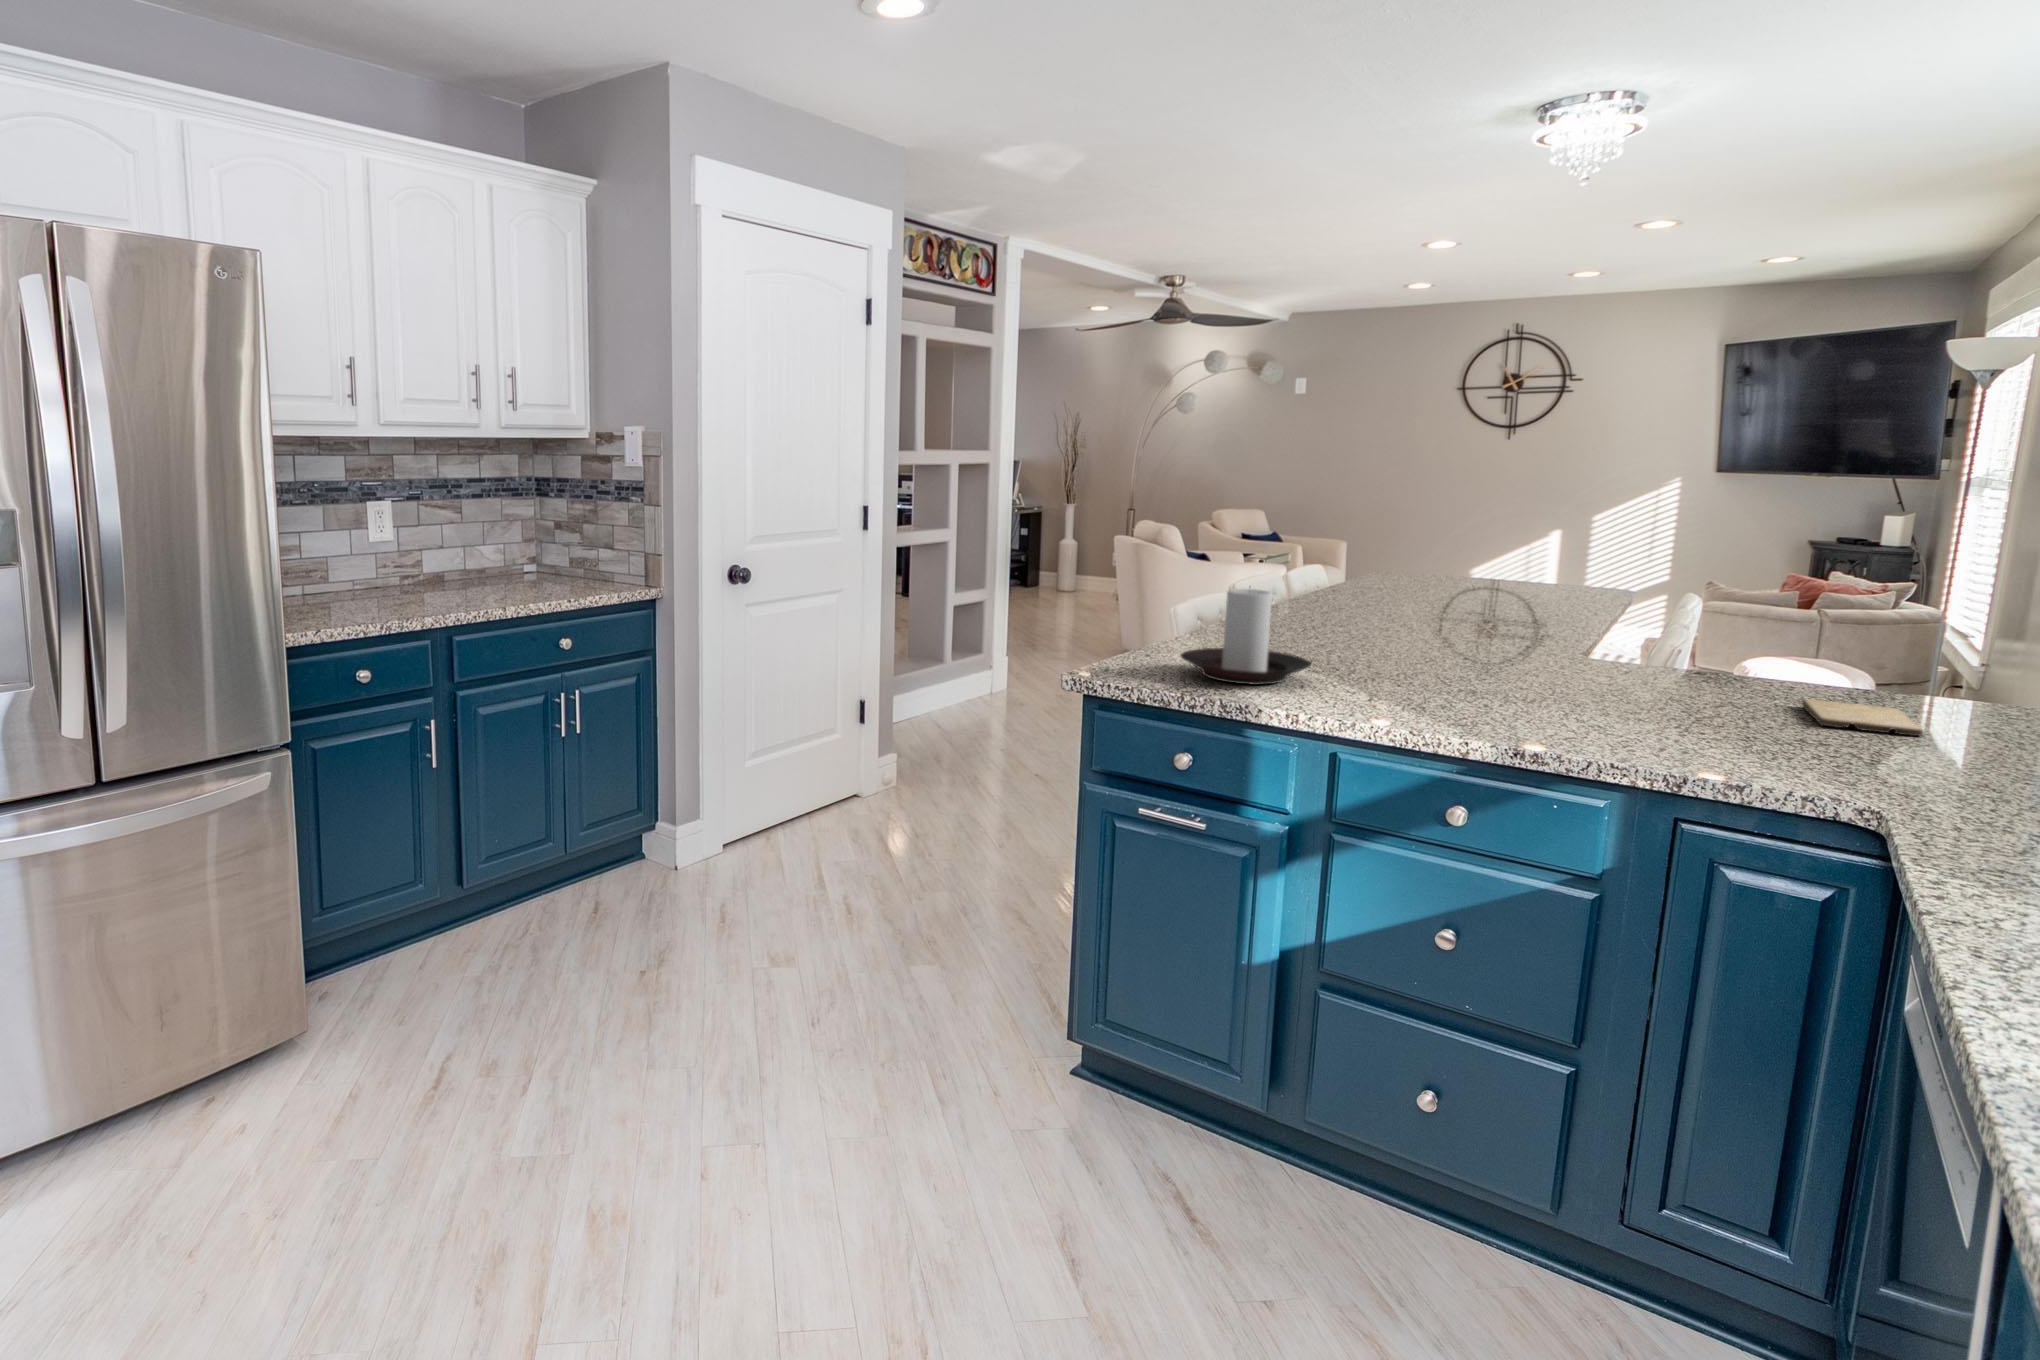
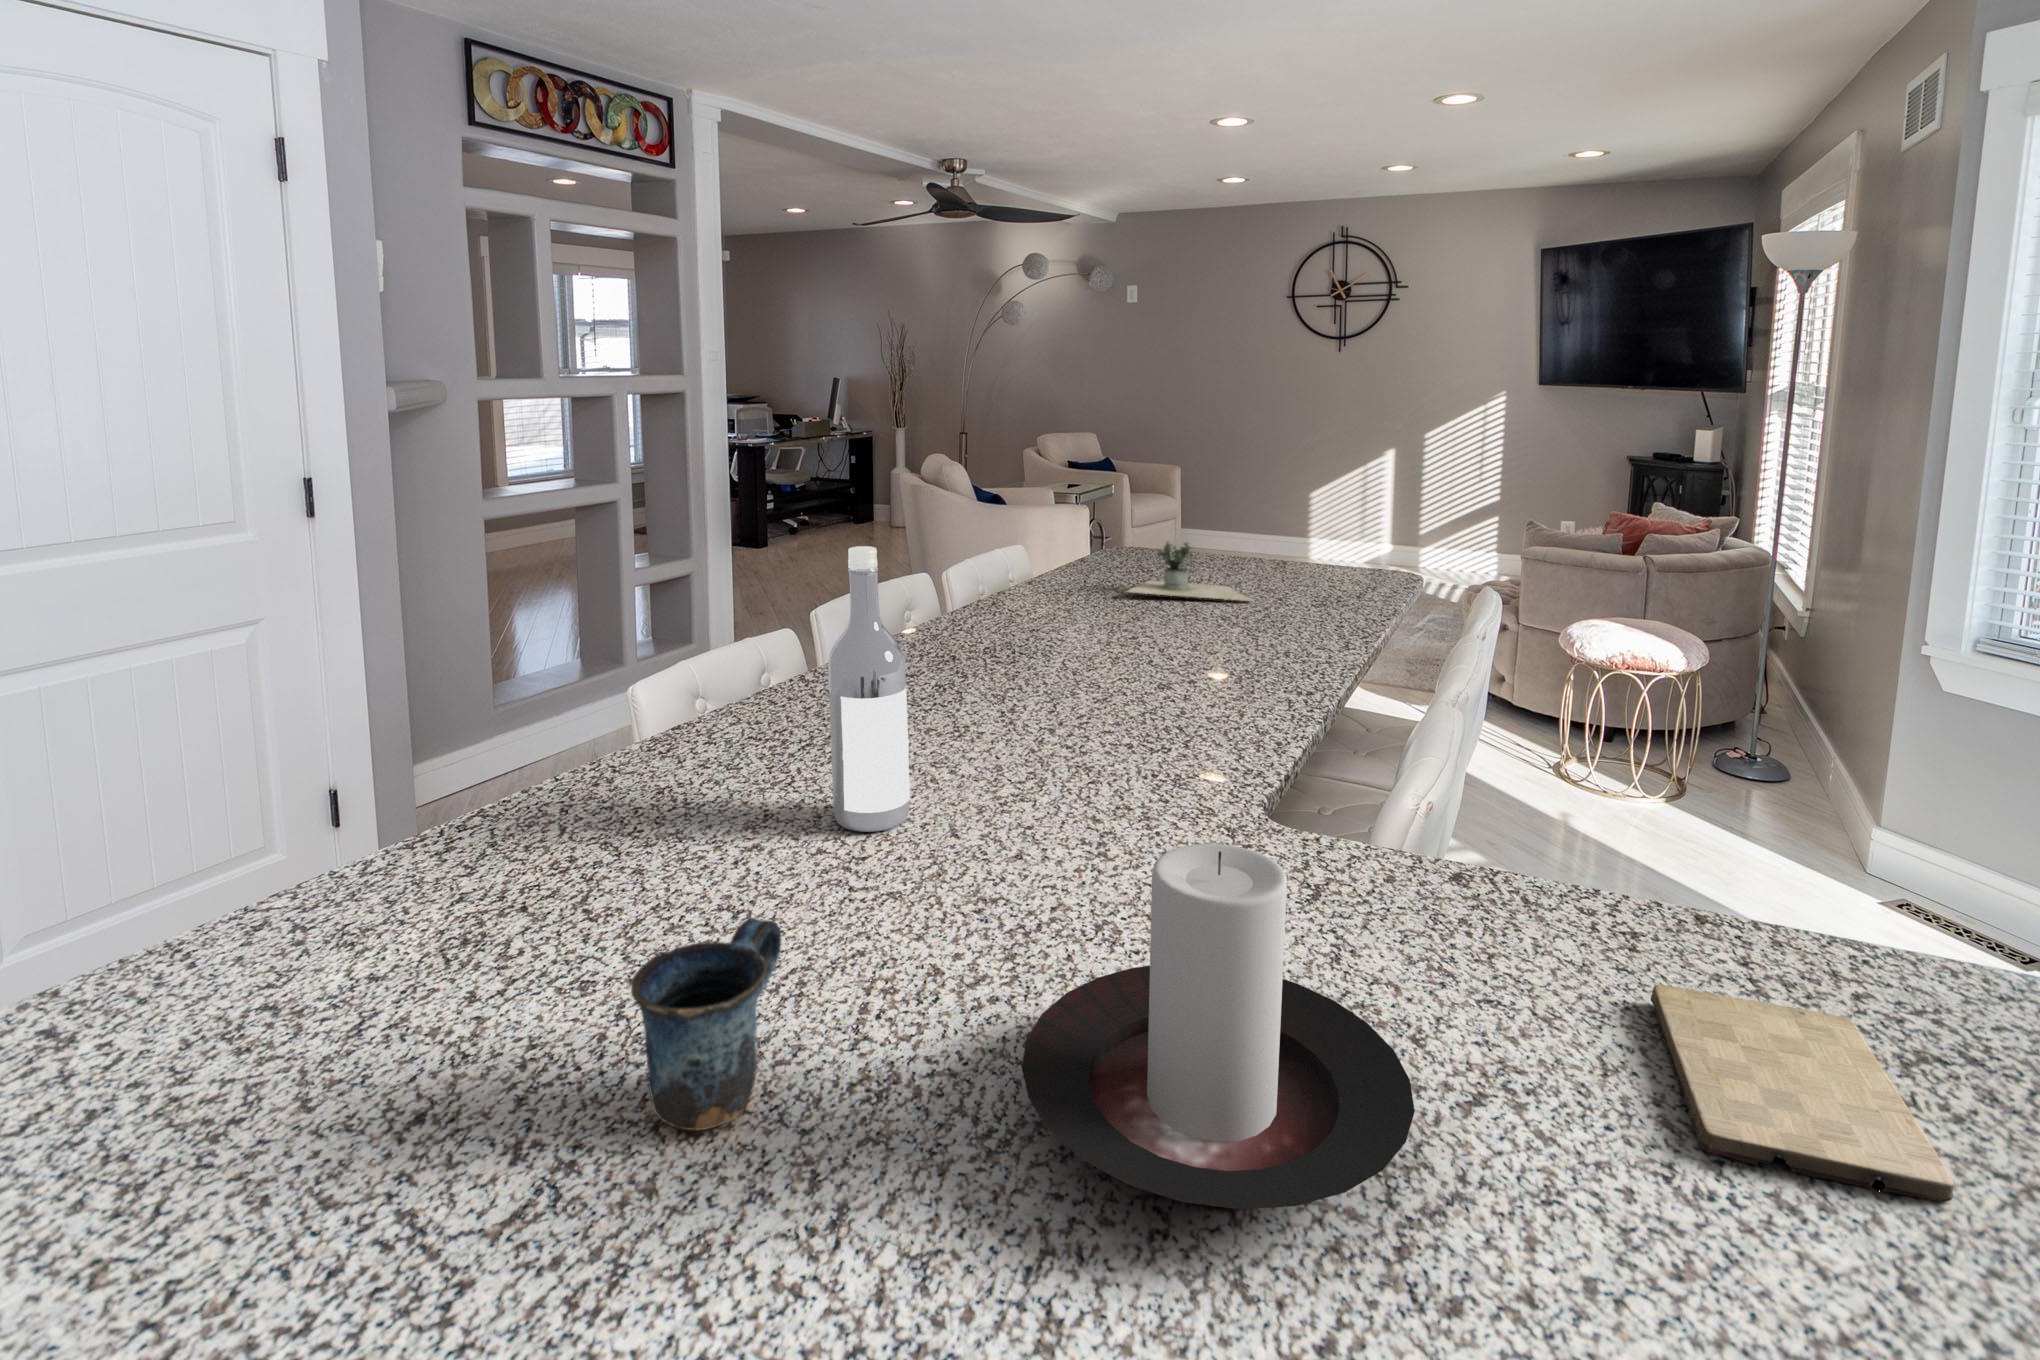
wine bottle: none [1352,521,1398,658] -> present [828,546,910,832]
potted plant: none [1415,561,1550,601] -> present [1127,542,1297,601]
candle holder: present [1180,587,1311,685] -> present [1022,844,1415,1209]
mug: none [1383,640,1435,703] -> present [631,918,781,1130]

